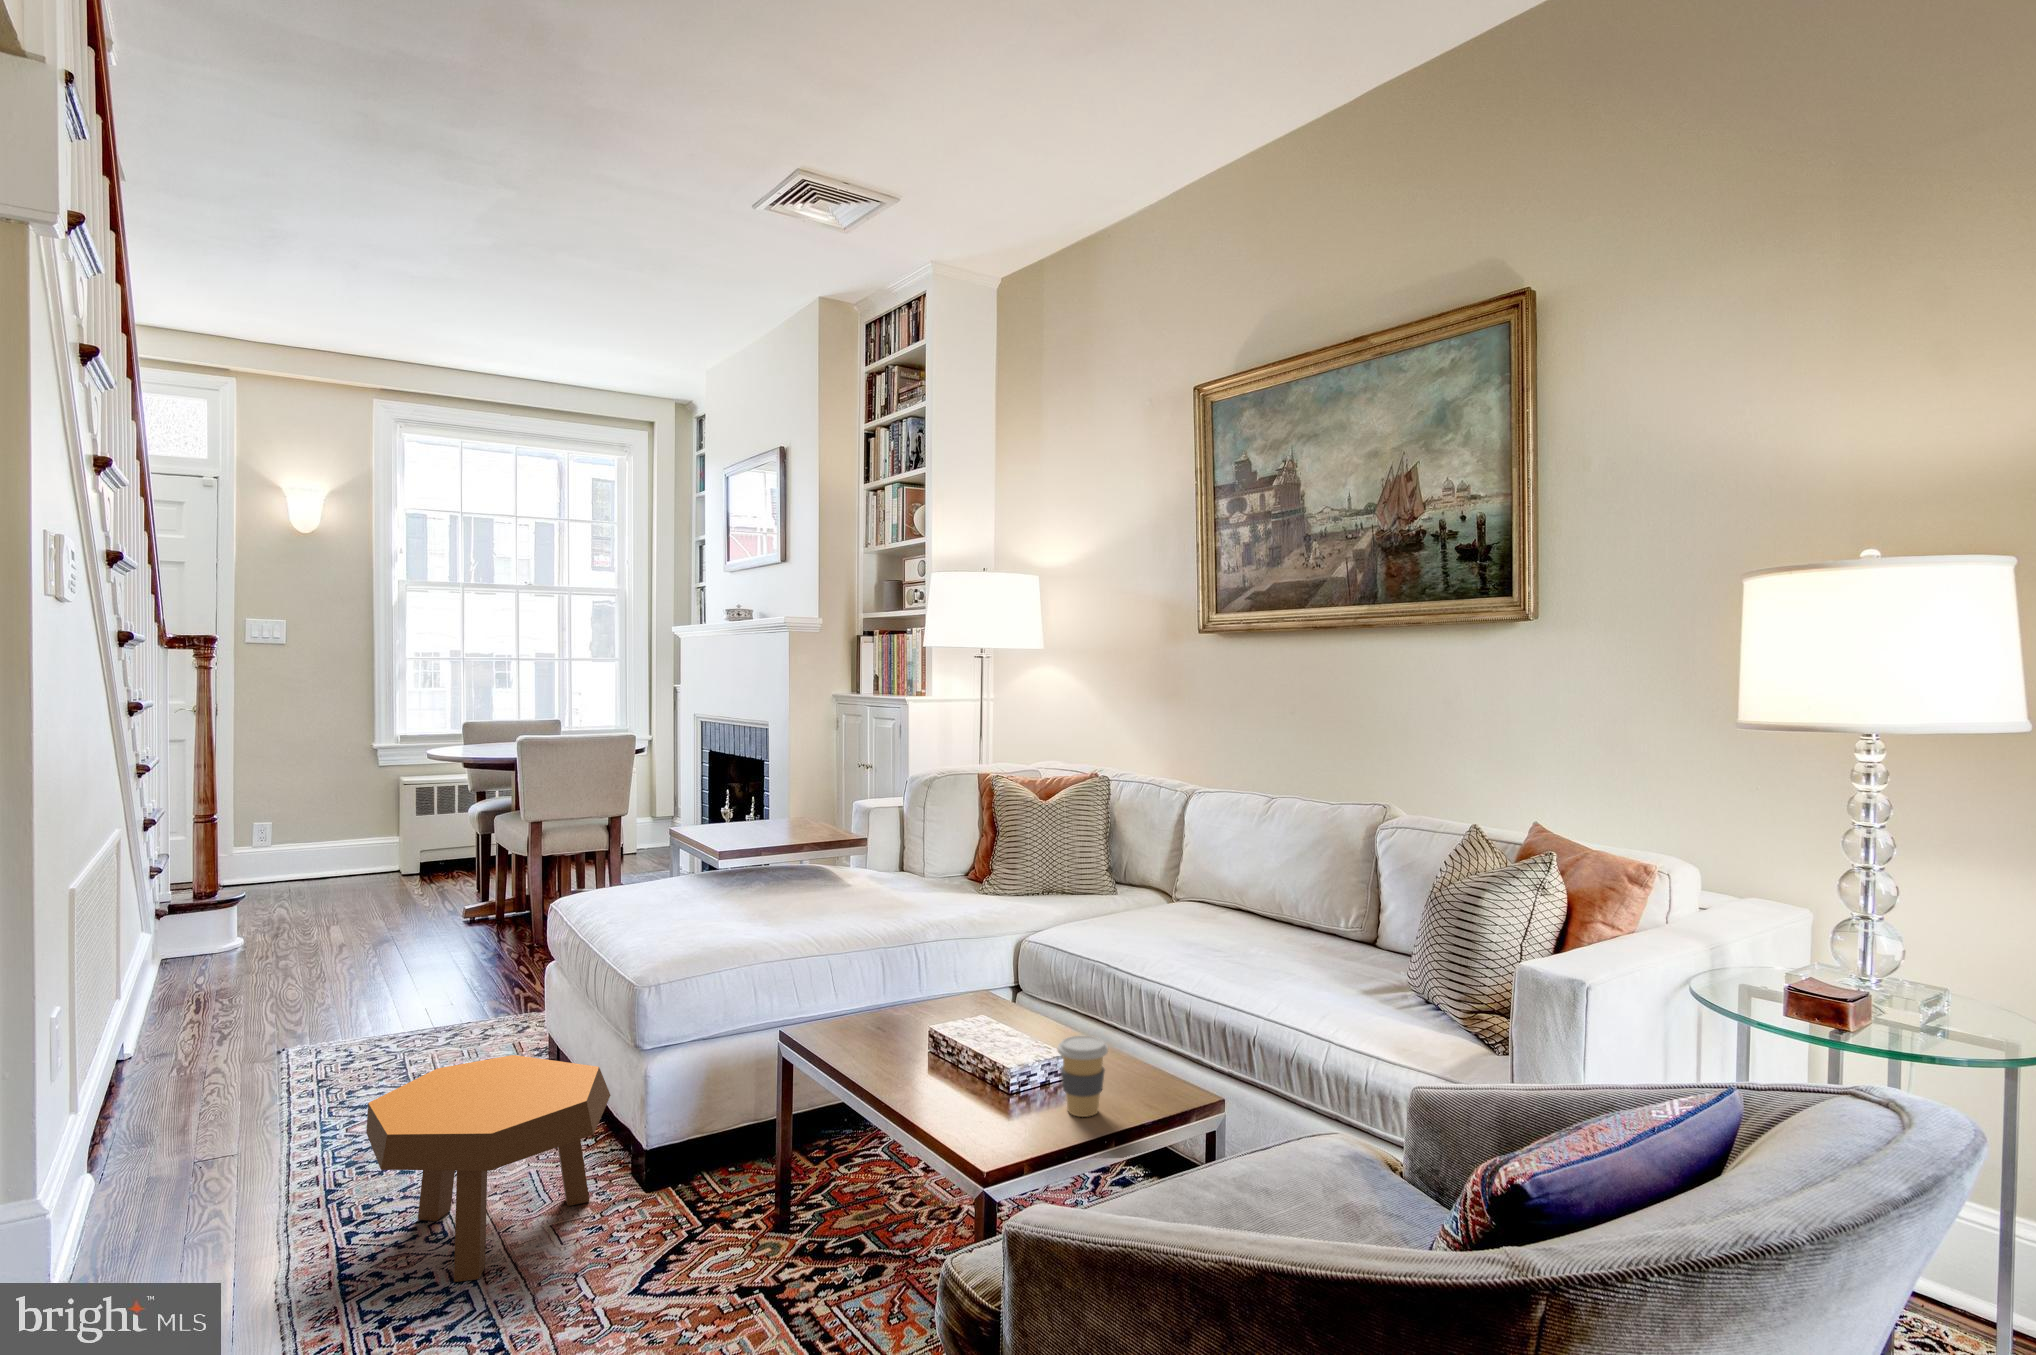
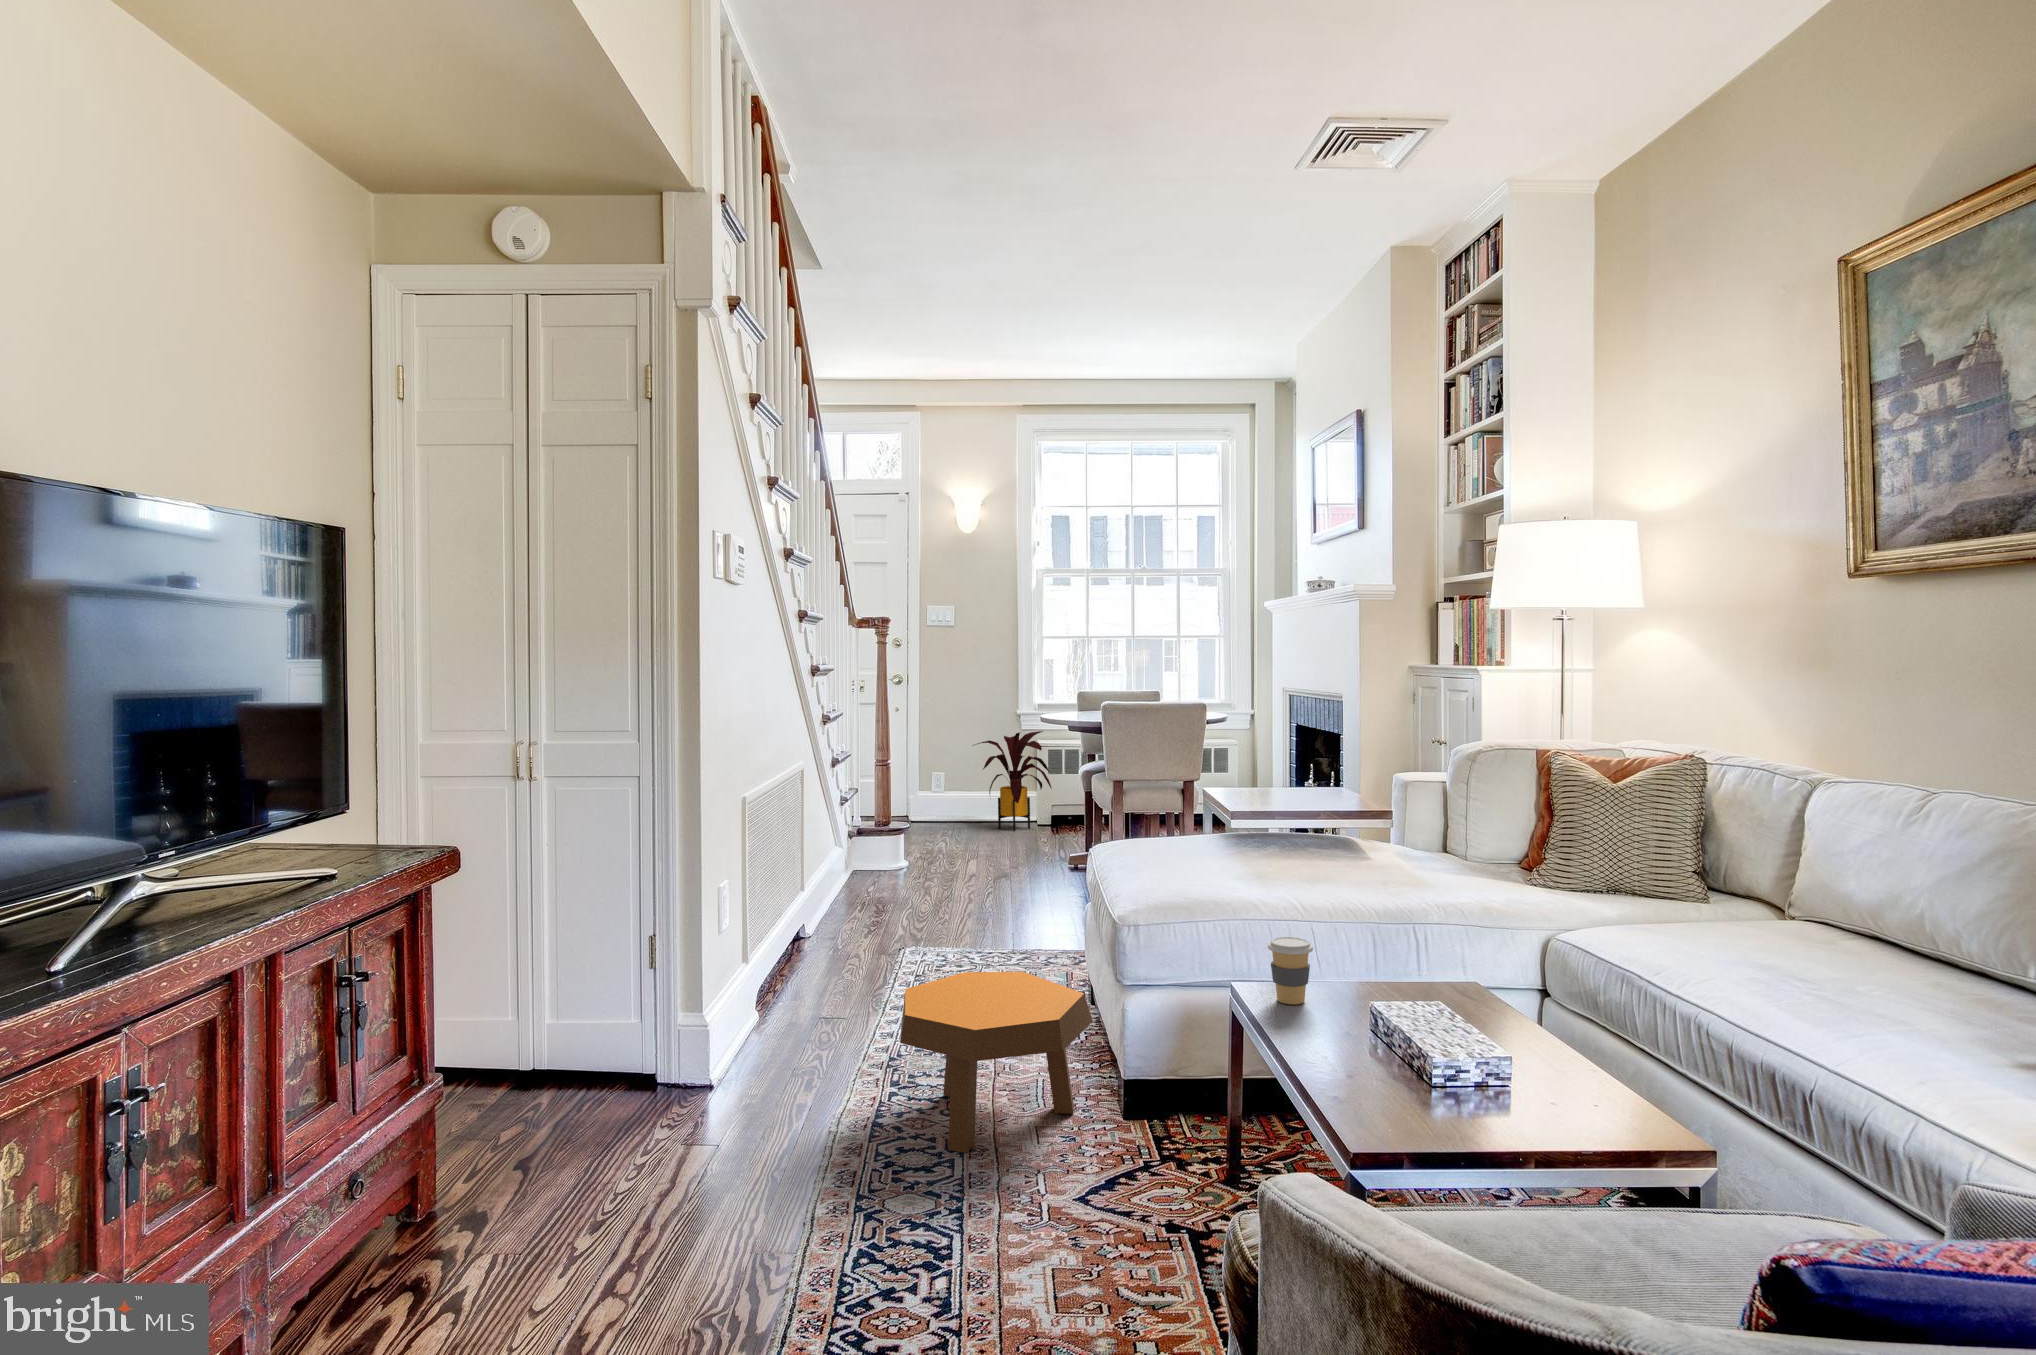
house plant: none [308,766,421,886] -> present [973,731,1052,831]
coffee cup: present [1057,1036,1108,1117] -> present [1268,937,1313,1004]

